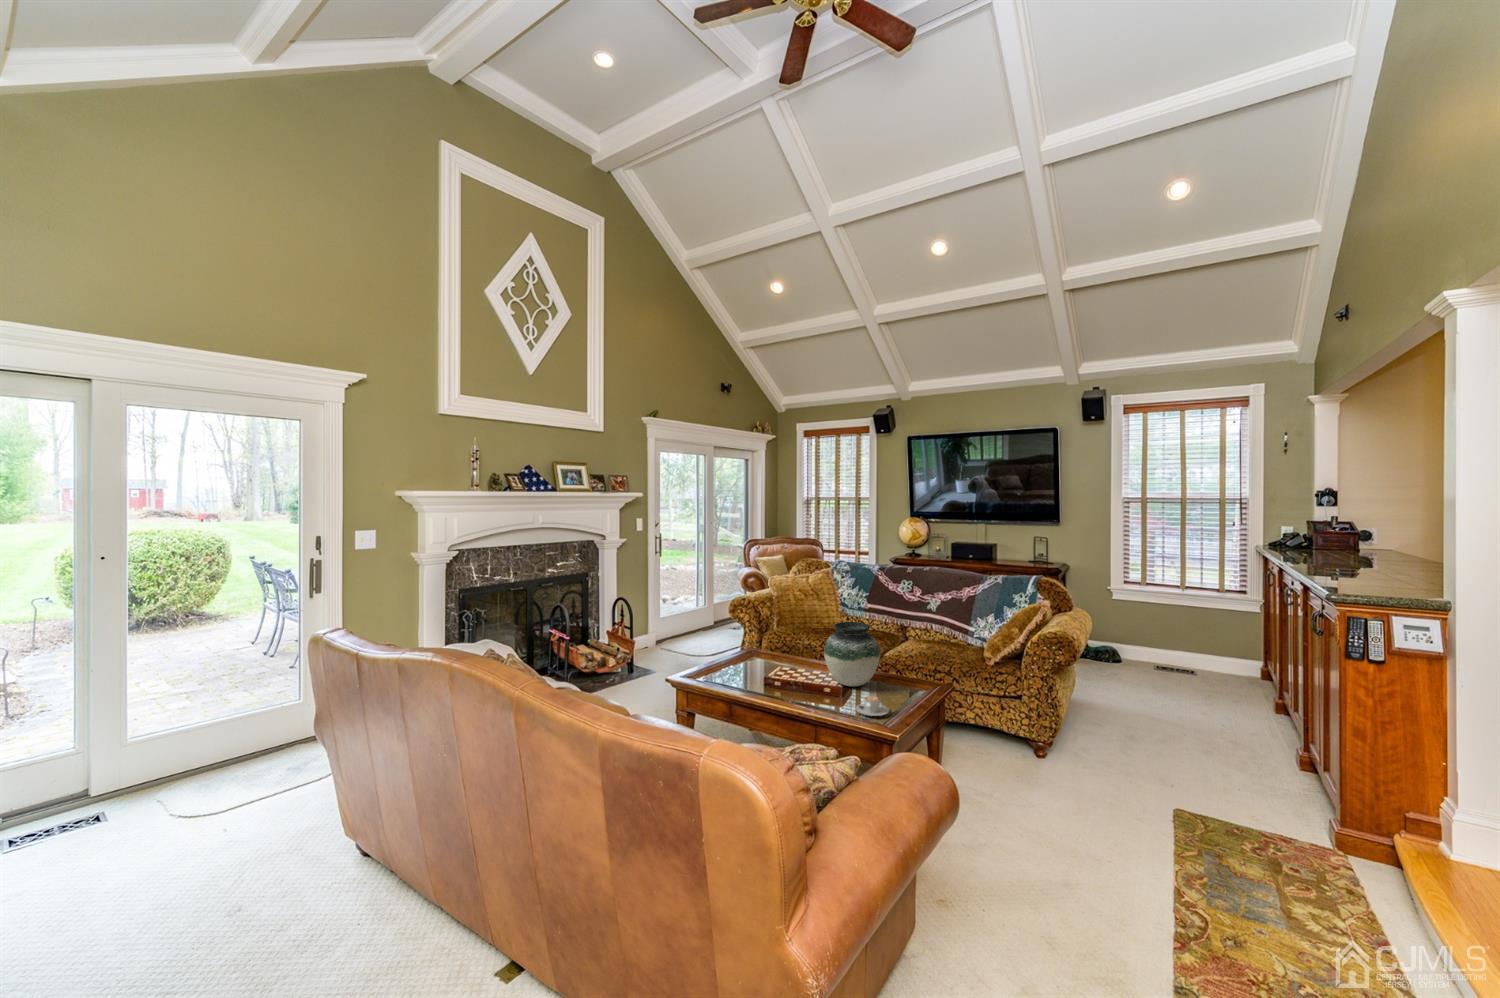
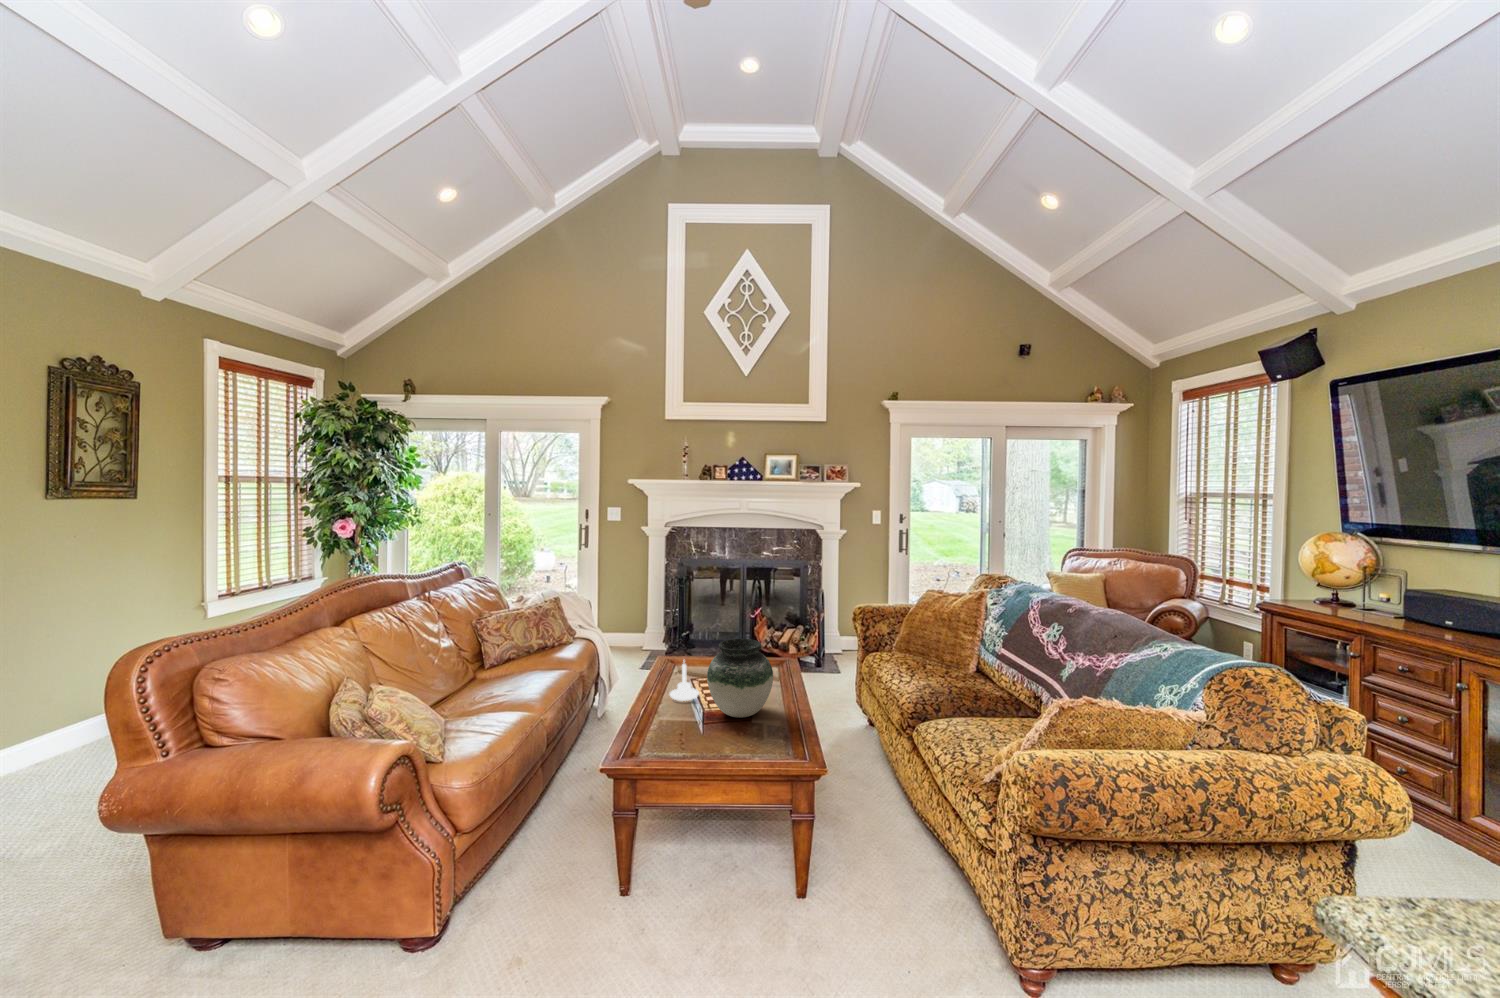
candle holder: none [776,655,804,694] -> present [670,664,699,701]
coffee cup: present [856,696,889,716] -> none [645,720,683,744]

